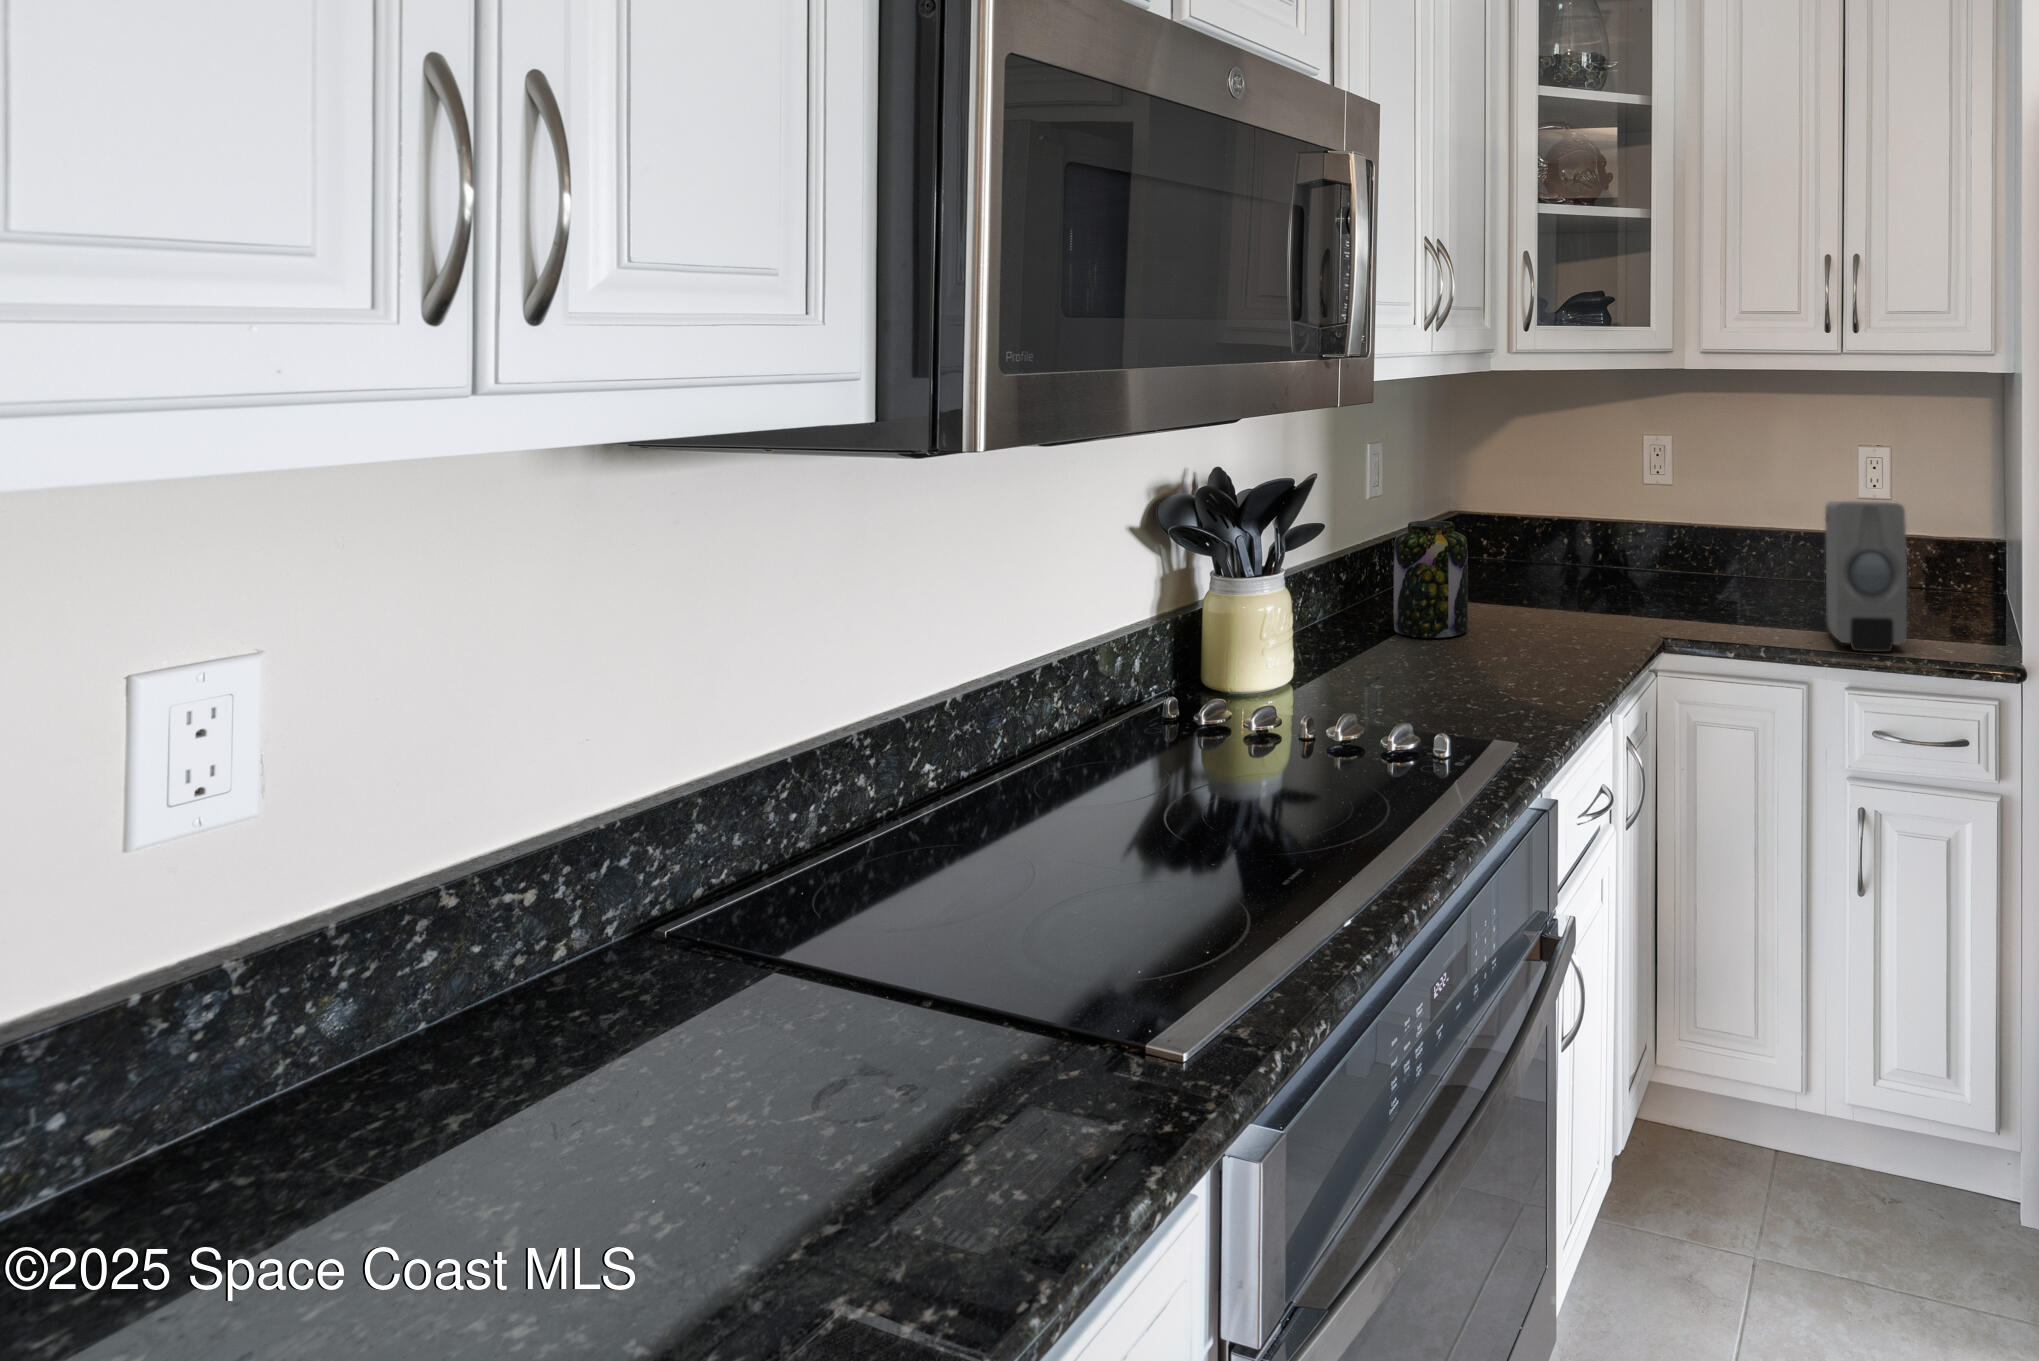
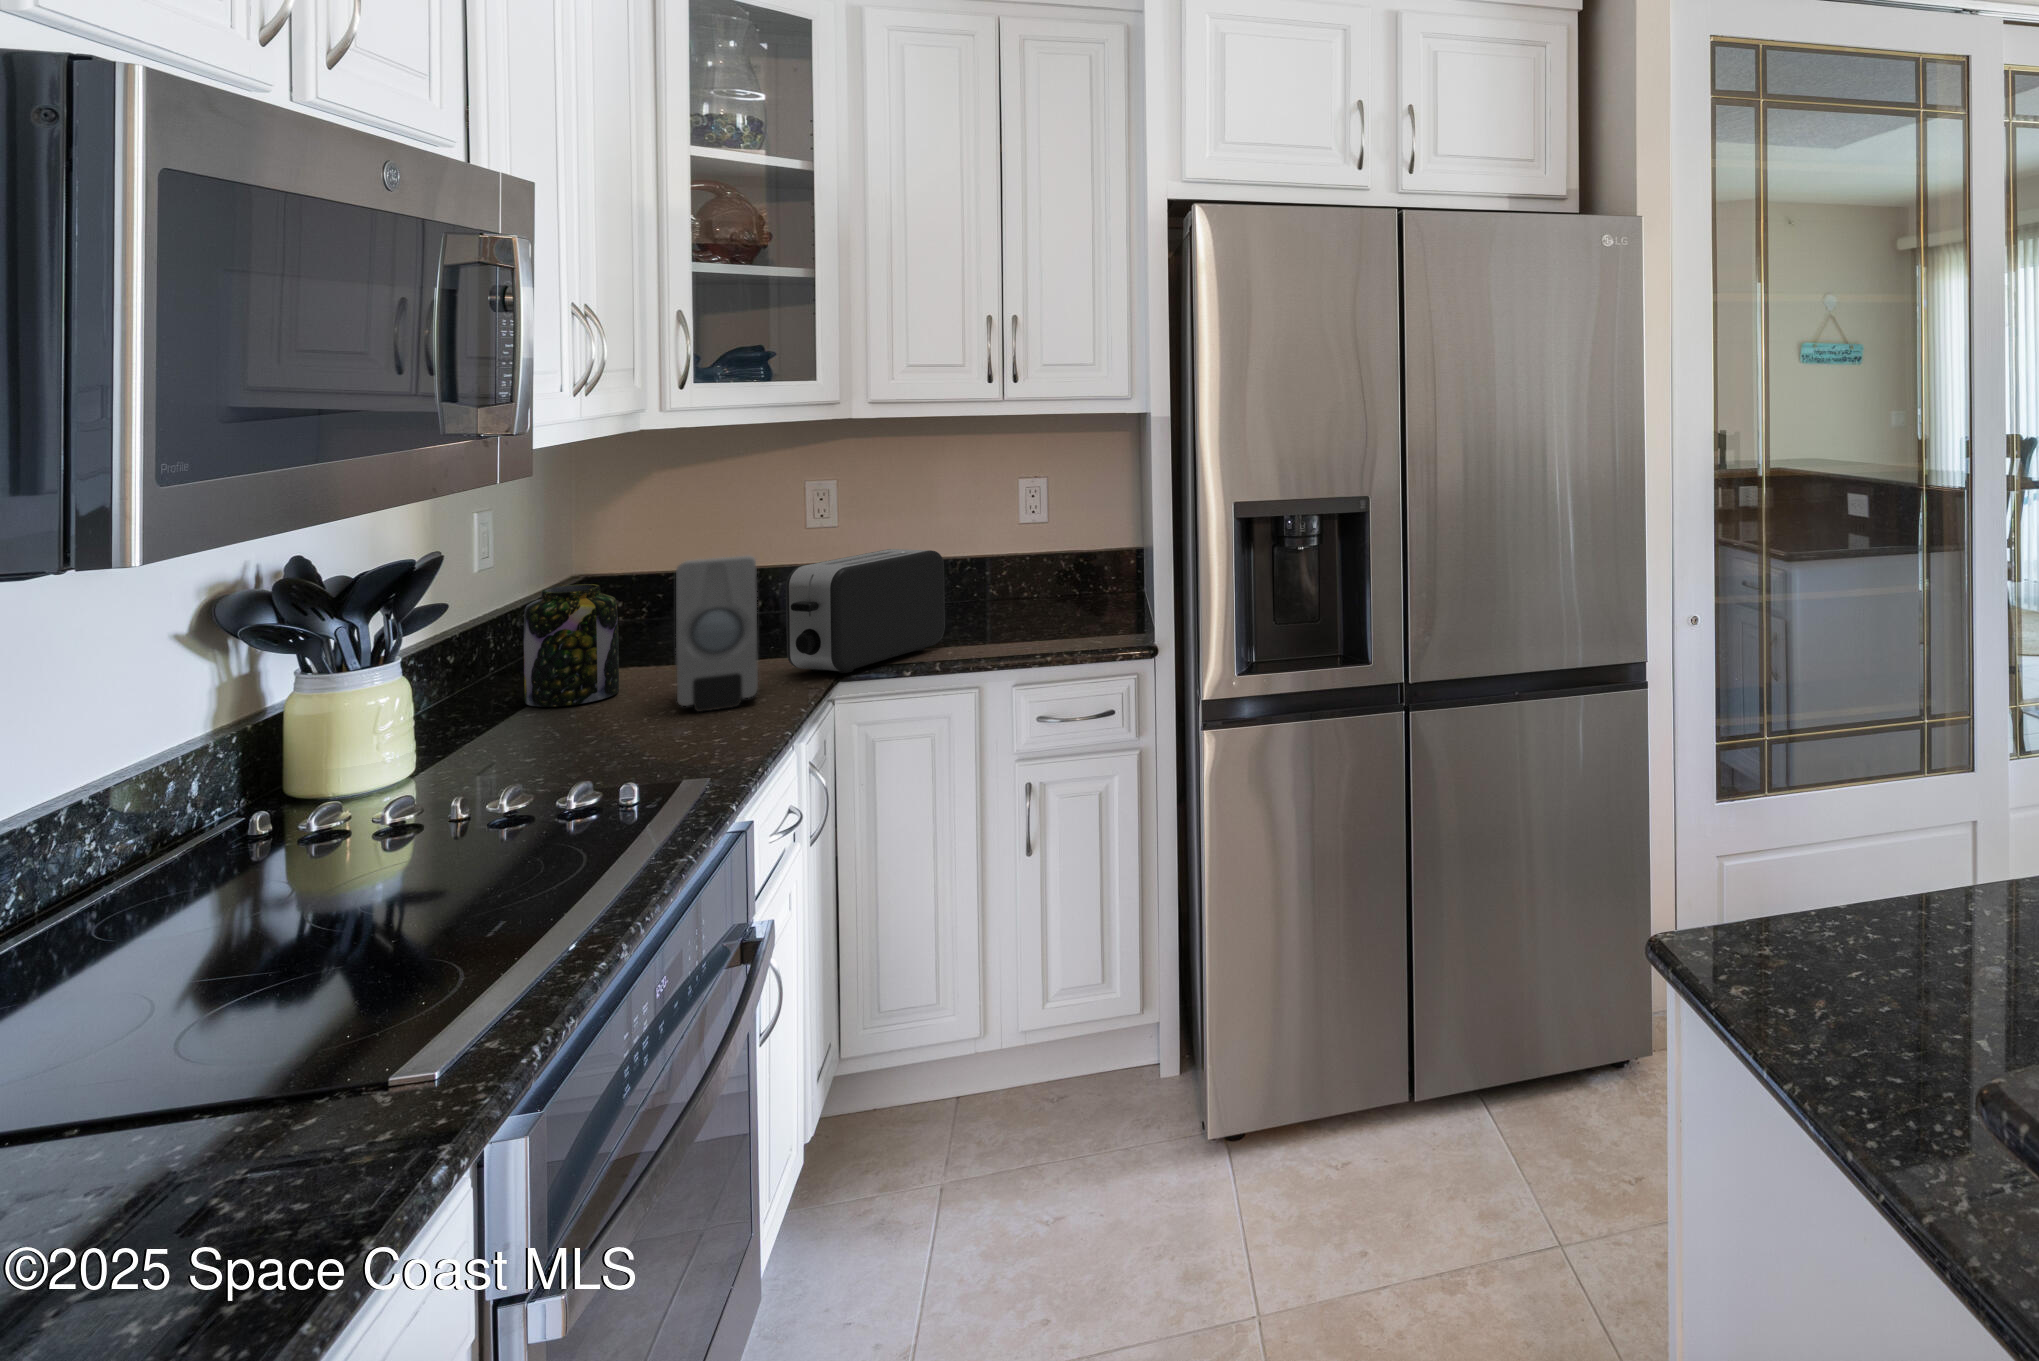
soap dispenser: present [1825,501,1907,652] -> present [676,556,758,712]
toaster: none [1613,515,1773,646] -> present [786,549,945,673]

